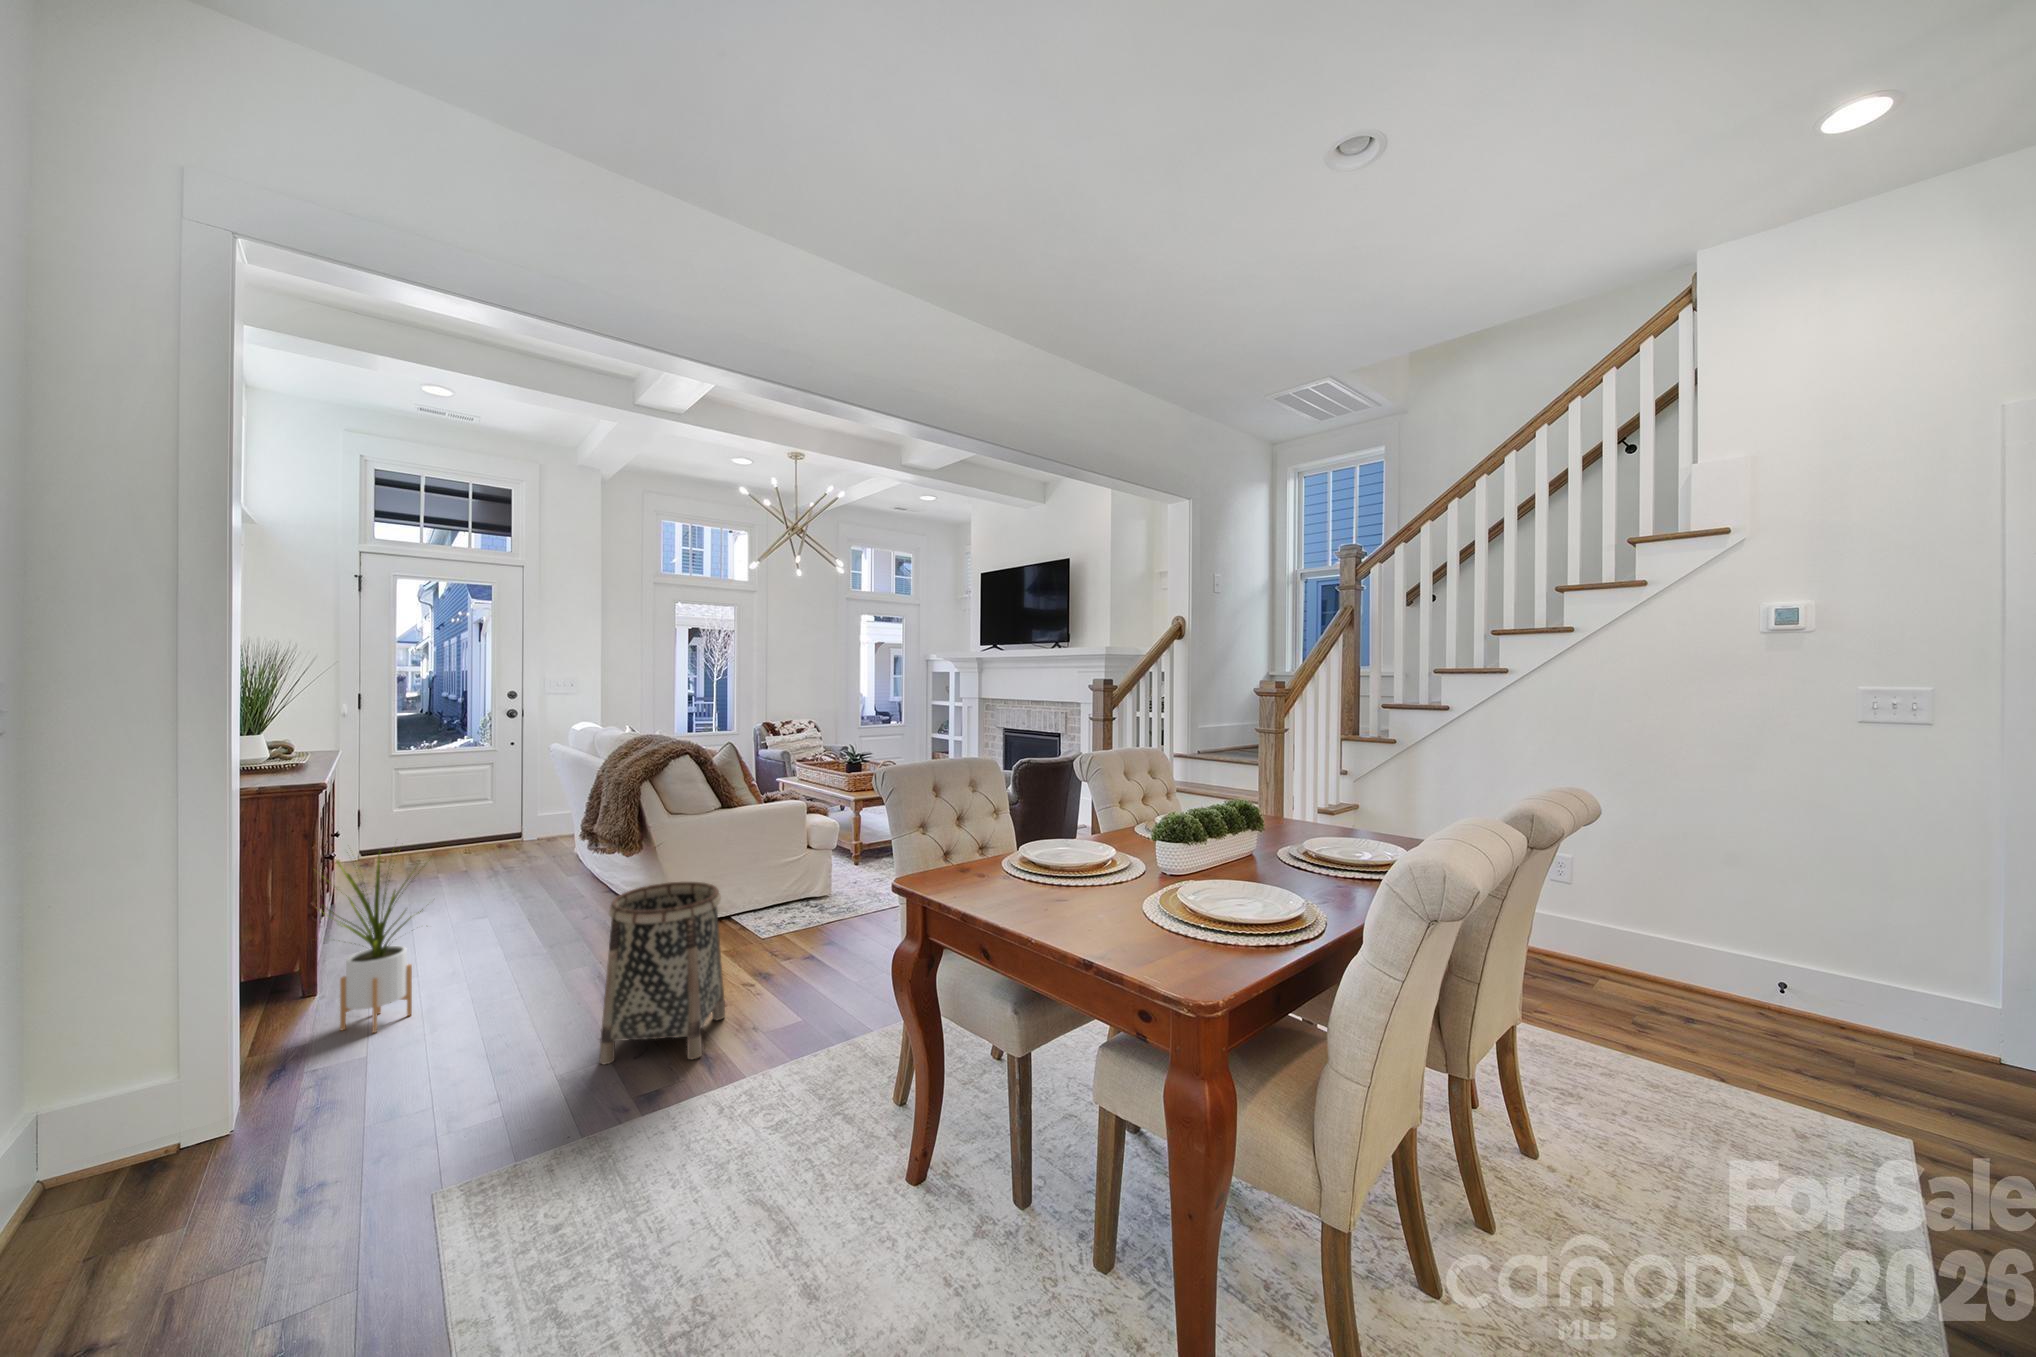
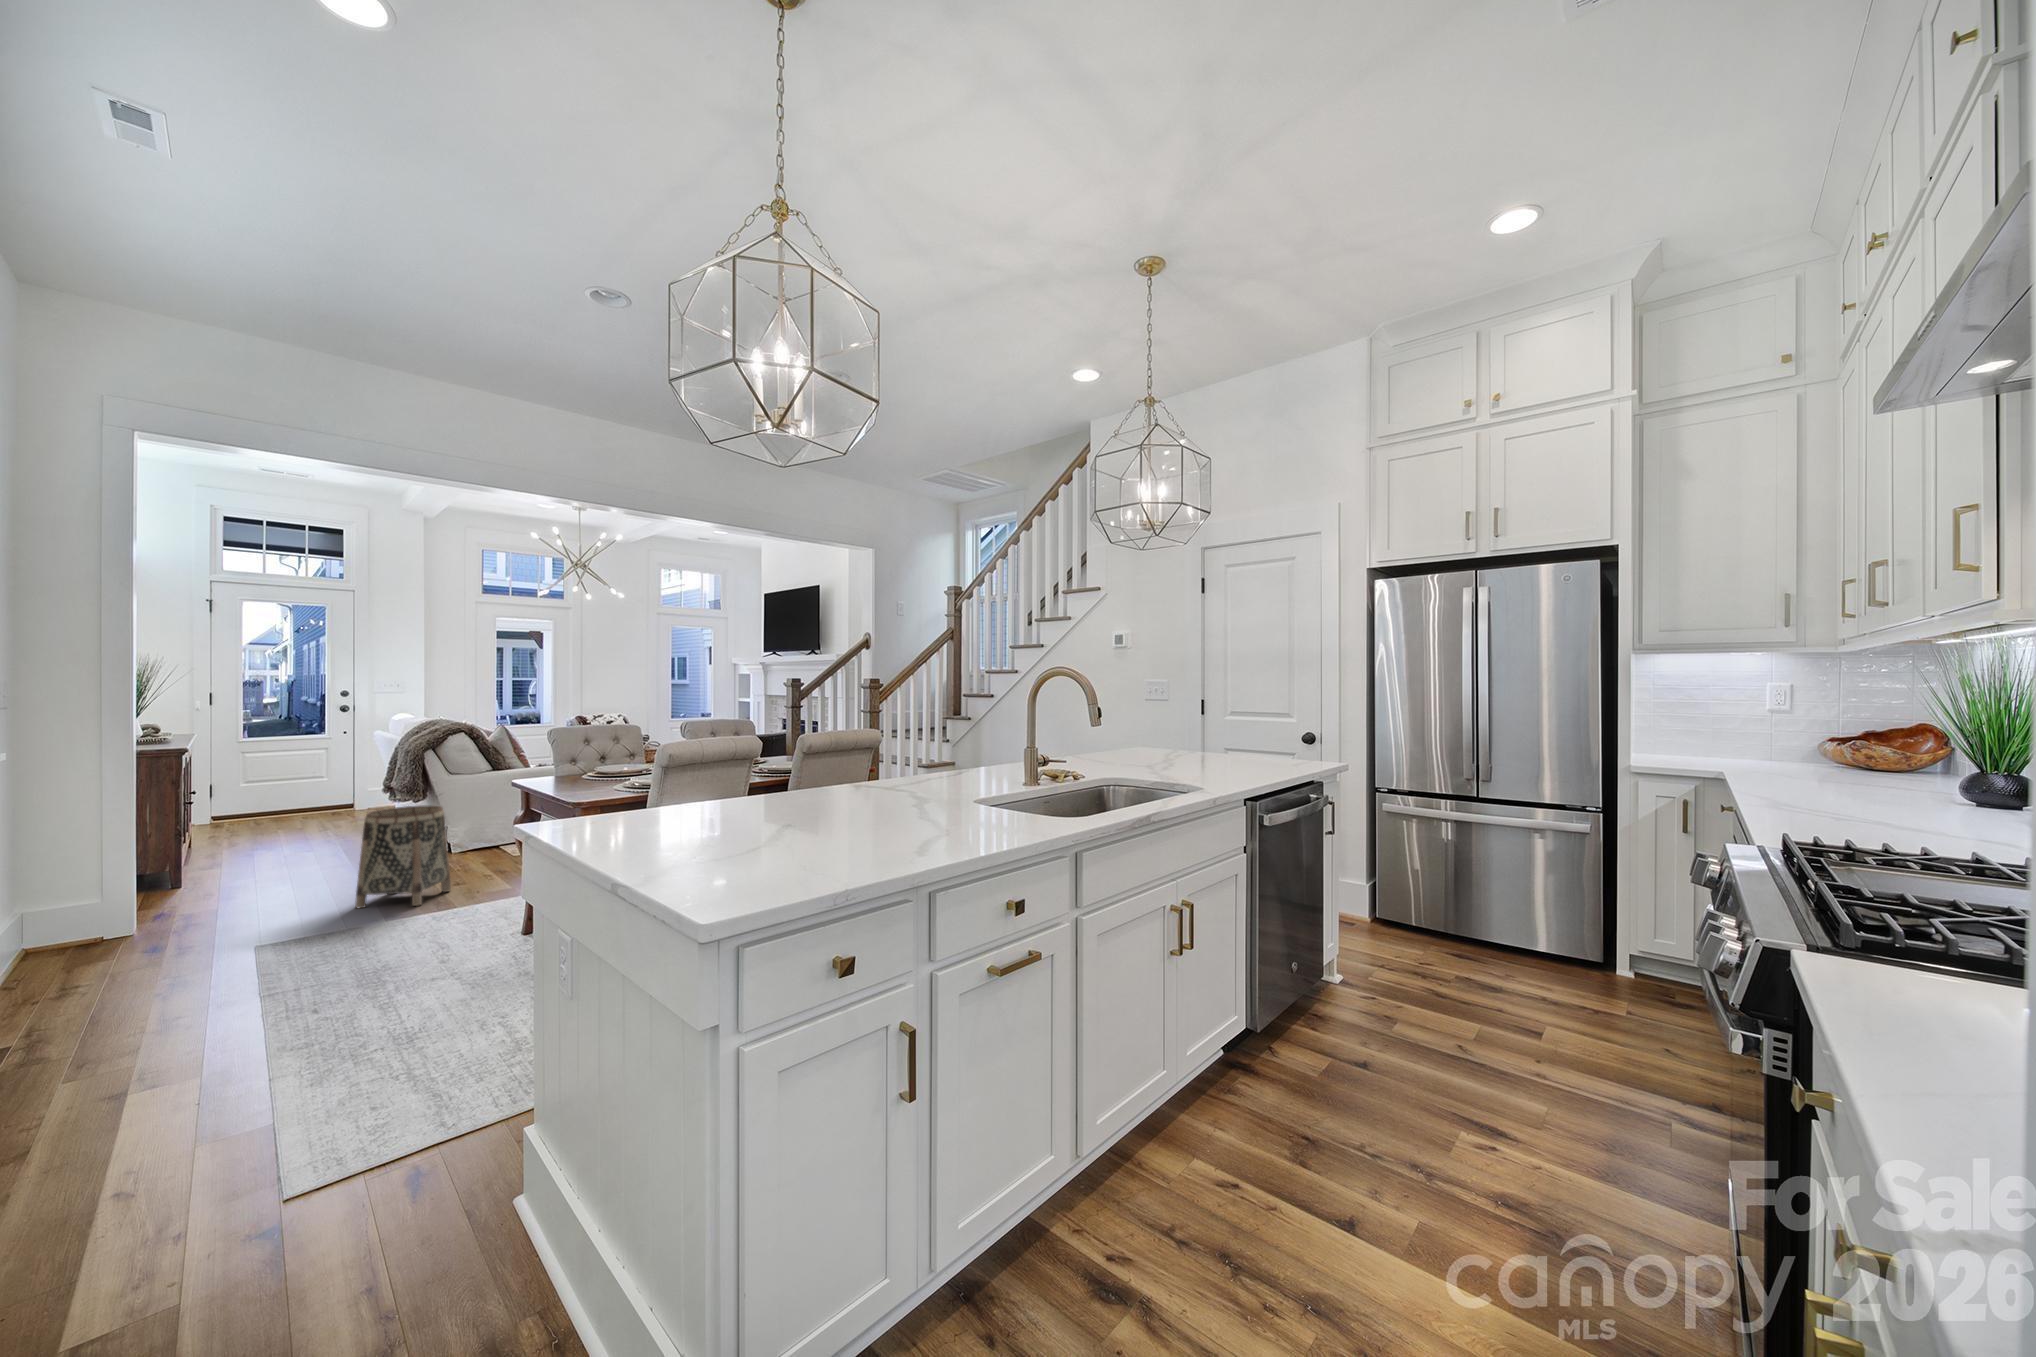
house plant: present [325,853,423,1033] -> none [176,779,264,899]

